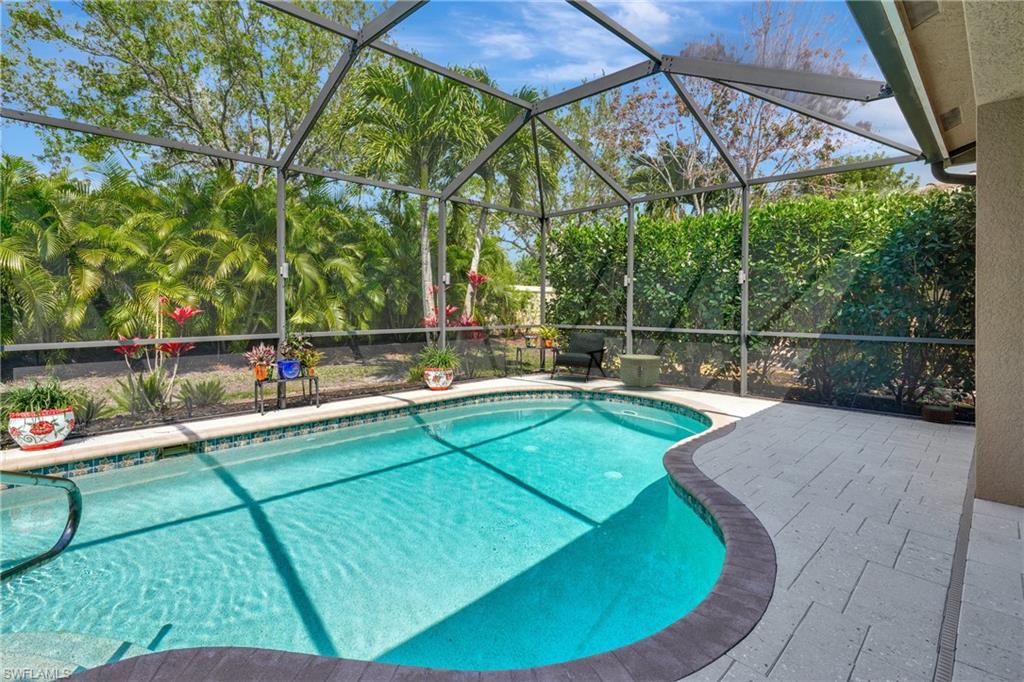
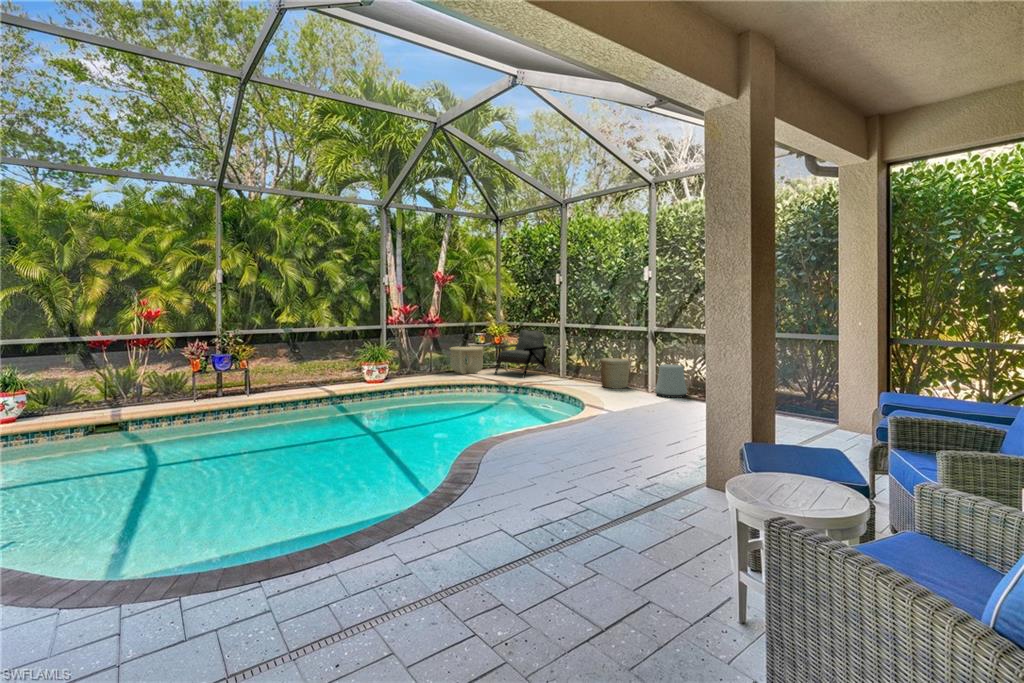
side table: present [620,354,661,388] -> present [450,346,483,374]
woven basket: none [678,361,710,393] -> present [600,358,629,389]
stool: none [746,367,782,402] -> present [655,364,687,398]
decorative plant: present [919,377,955,423] -> none [795,373,828,421]

